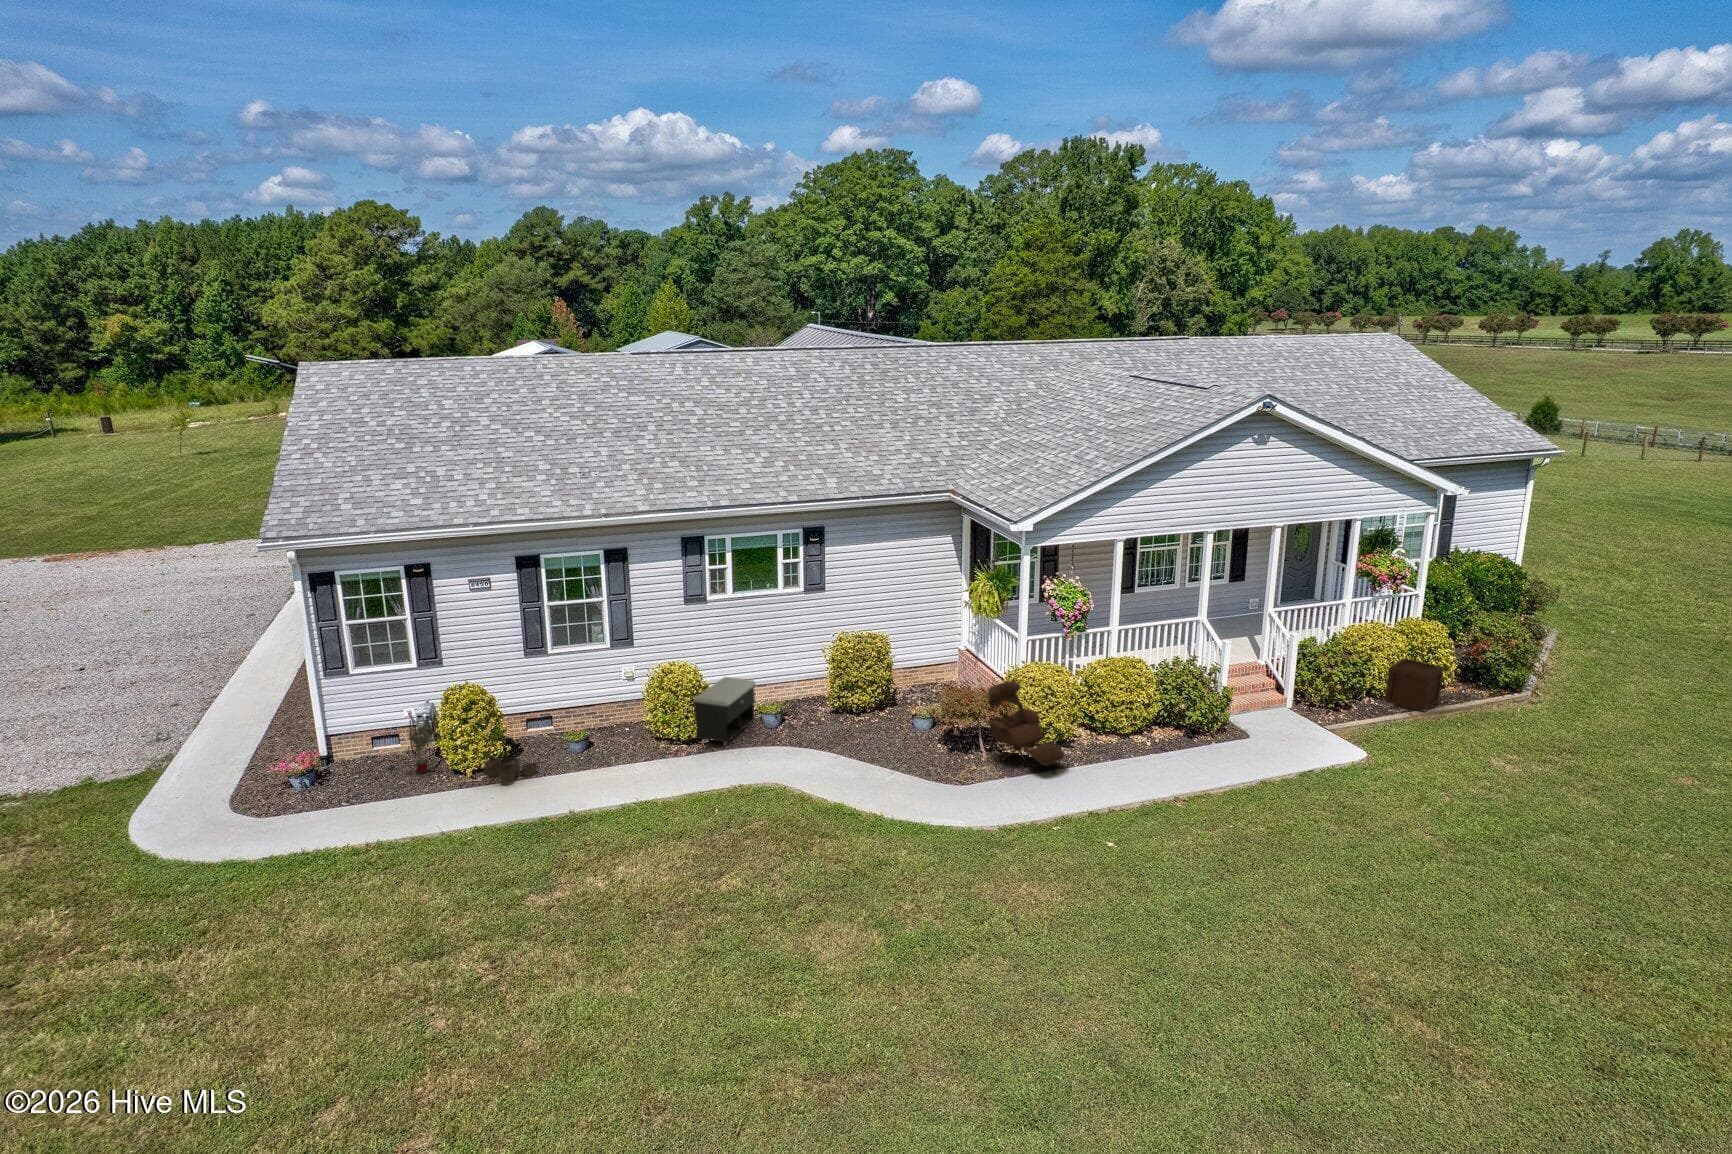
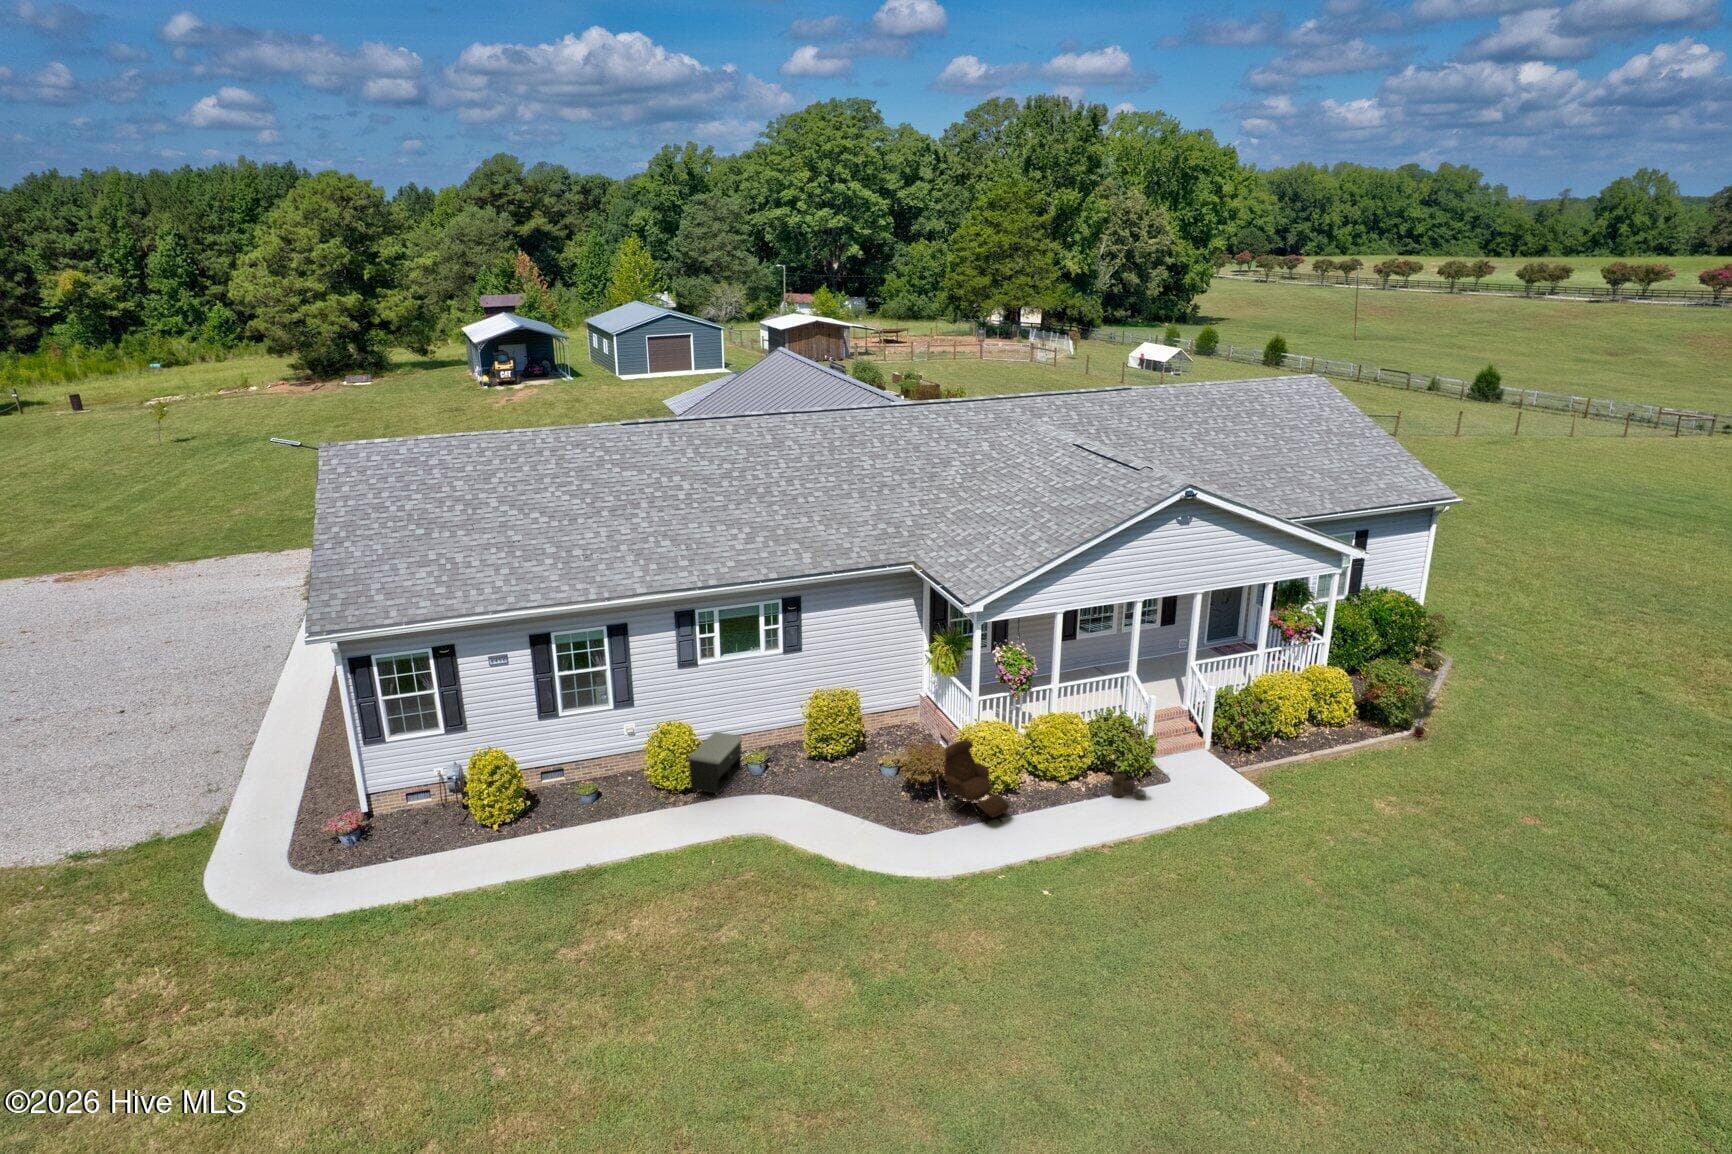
wooden crate: present [1384,658,1444,712] -> none [1288,705,1340,755]
potted tree: present [409,718,439,773] -> present [1407,696,1436,737]
woven basket: present [484,757,537,785] -> present [1111,772,1146,800]

